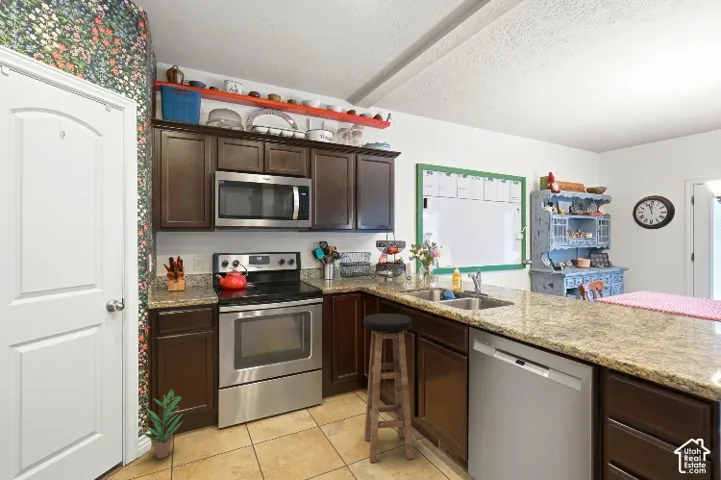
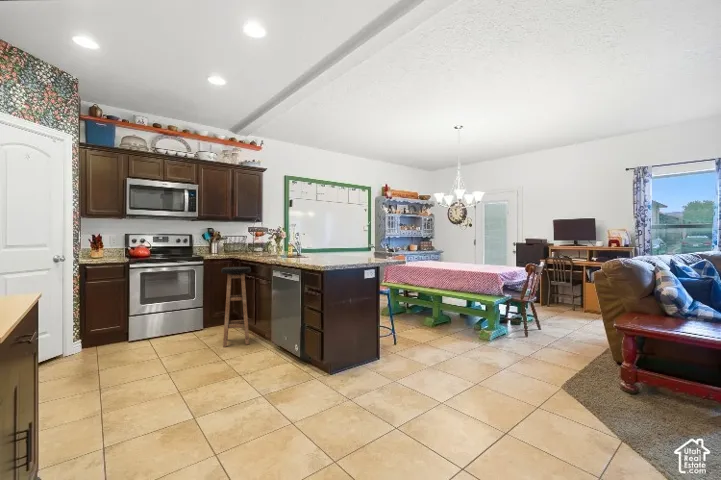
potted plant: present [141,390,181,459] -> none [75,312,104,354]

